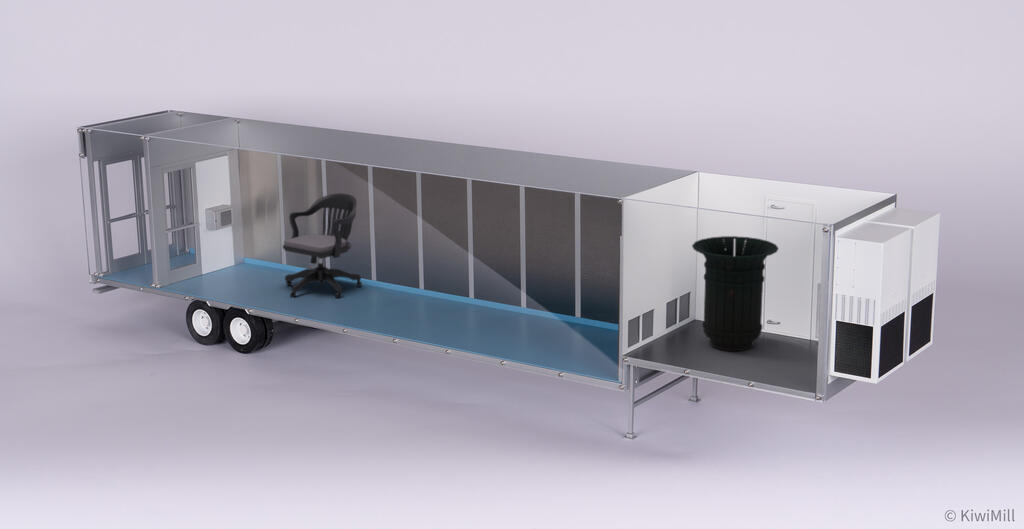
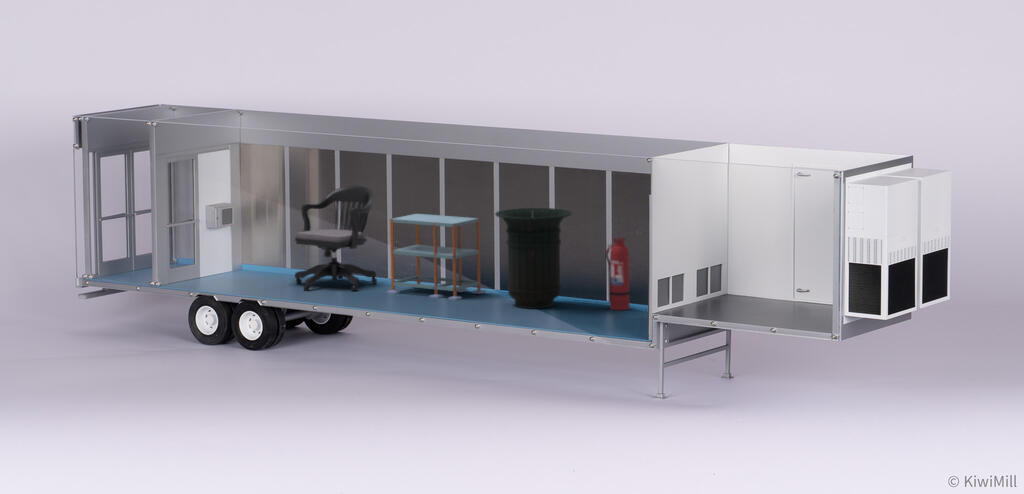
shelving unit: none [367,223,462,314] -> present [387,214,486,300]
trash can: present [692,236,778,351] -> present [495,208,572,308]
fire extinguisher: none [576,261,599,331] -> present [606,238,630,310]

